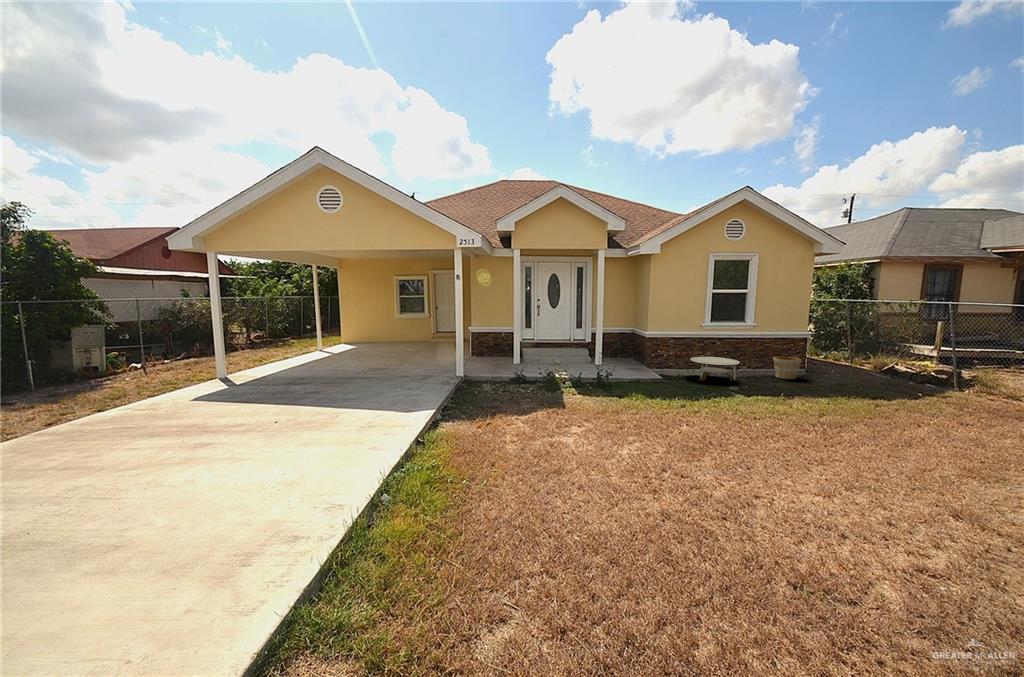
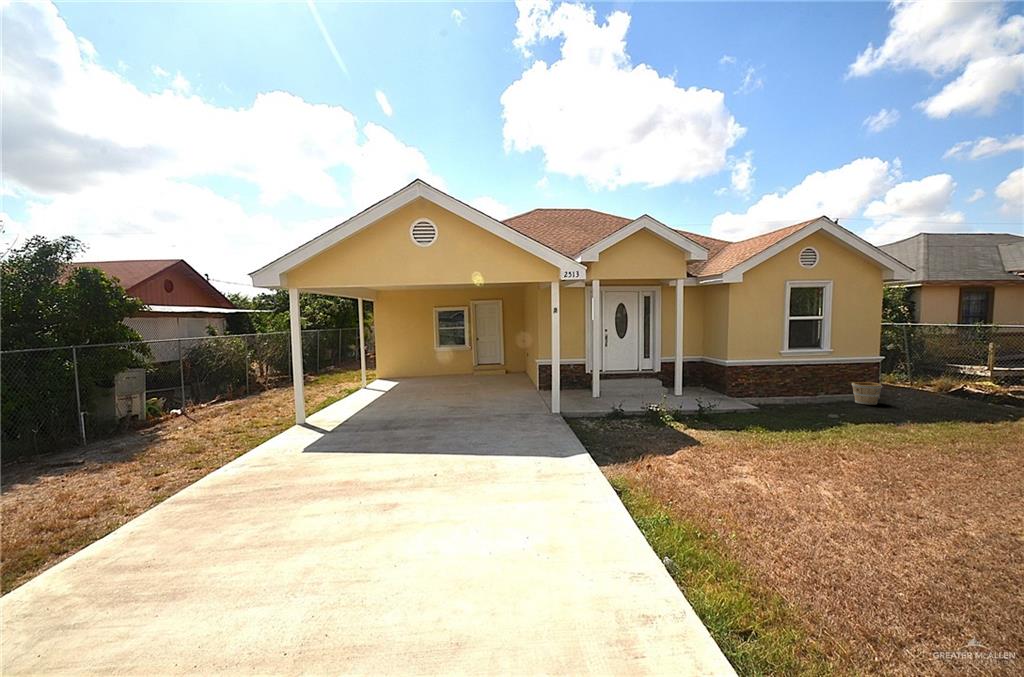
round table: present [690,357,740,381] -> none [773,384,828,409]

